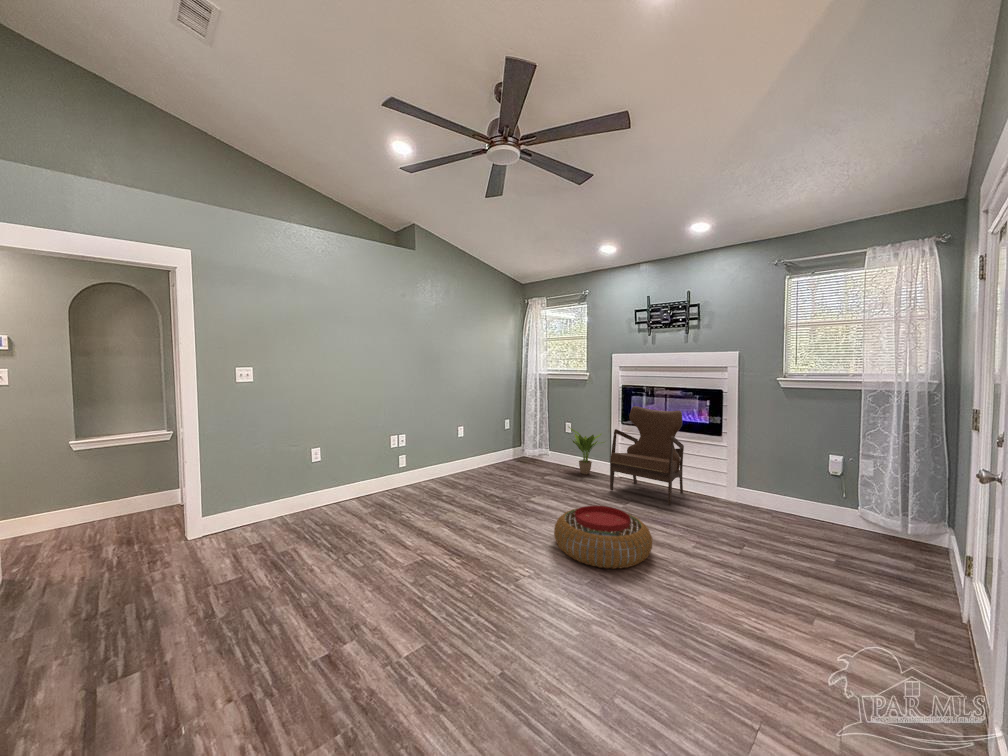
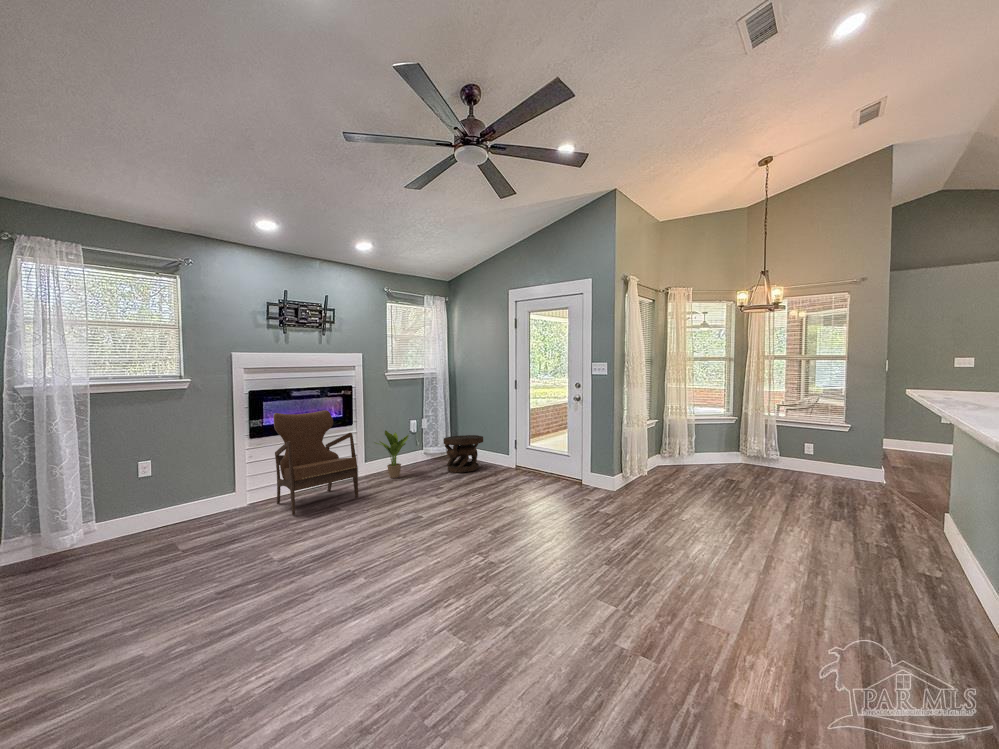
potted plant: present [569,427,604,474] -> present [374,430,408,478]
side table: none [834,490,949,575] -> present [444,435,483,473]
pouf: present [554,506,652,569] -> none [394,491,481,543]

